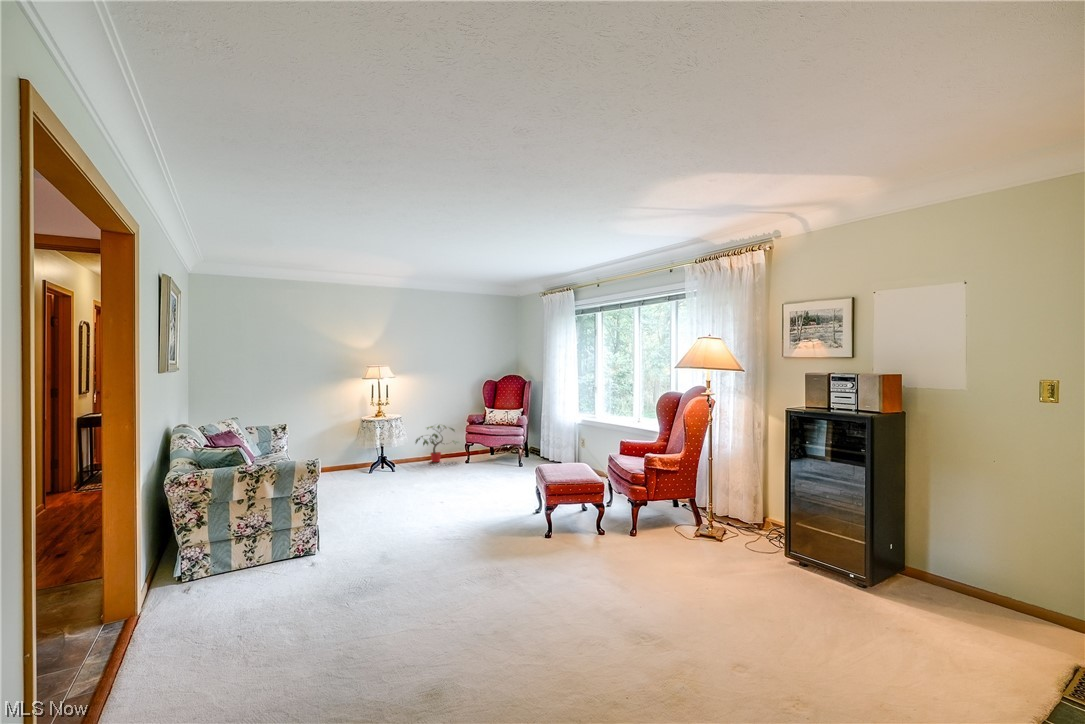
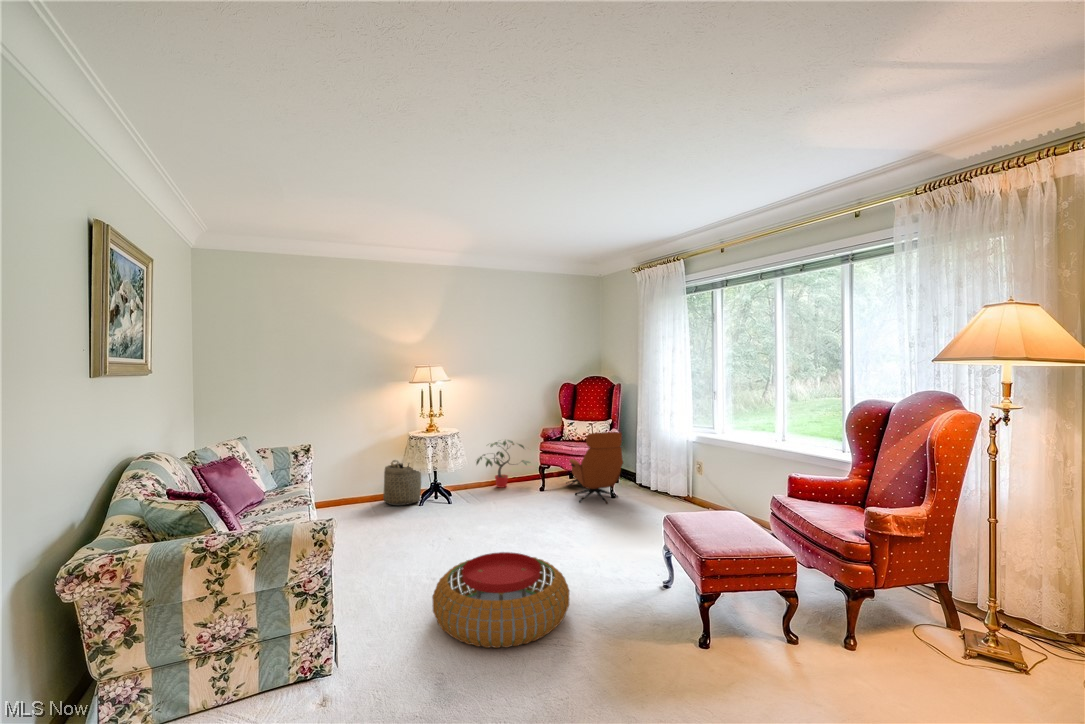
lounge chair: none [485,417,529,471] -> present [568,432,623,504]
basket: none [340,439,371,474] -> present [383,460,421,505]
pouf: none [379,490,470,541] -> present [432,552,570,648]

